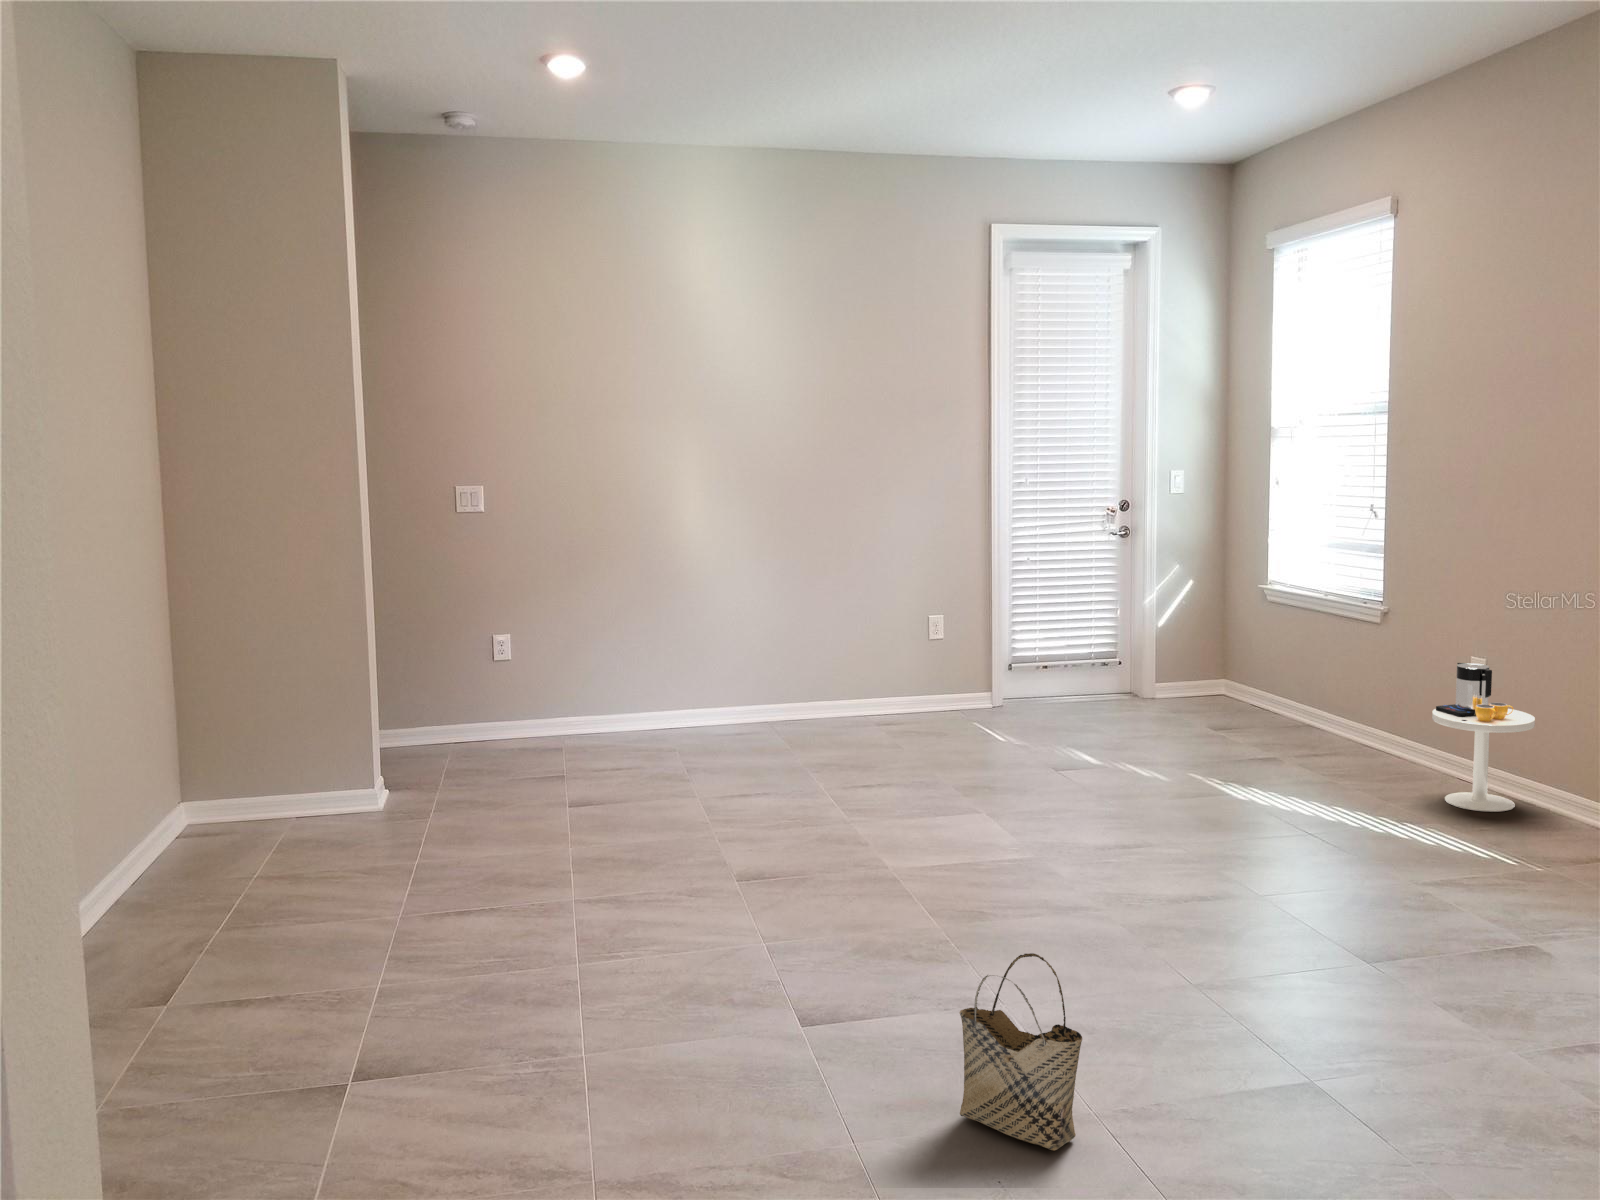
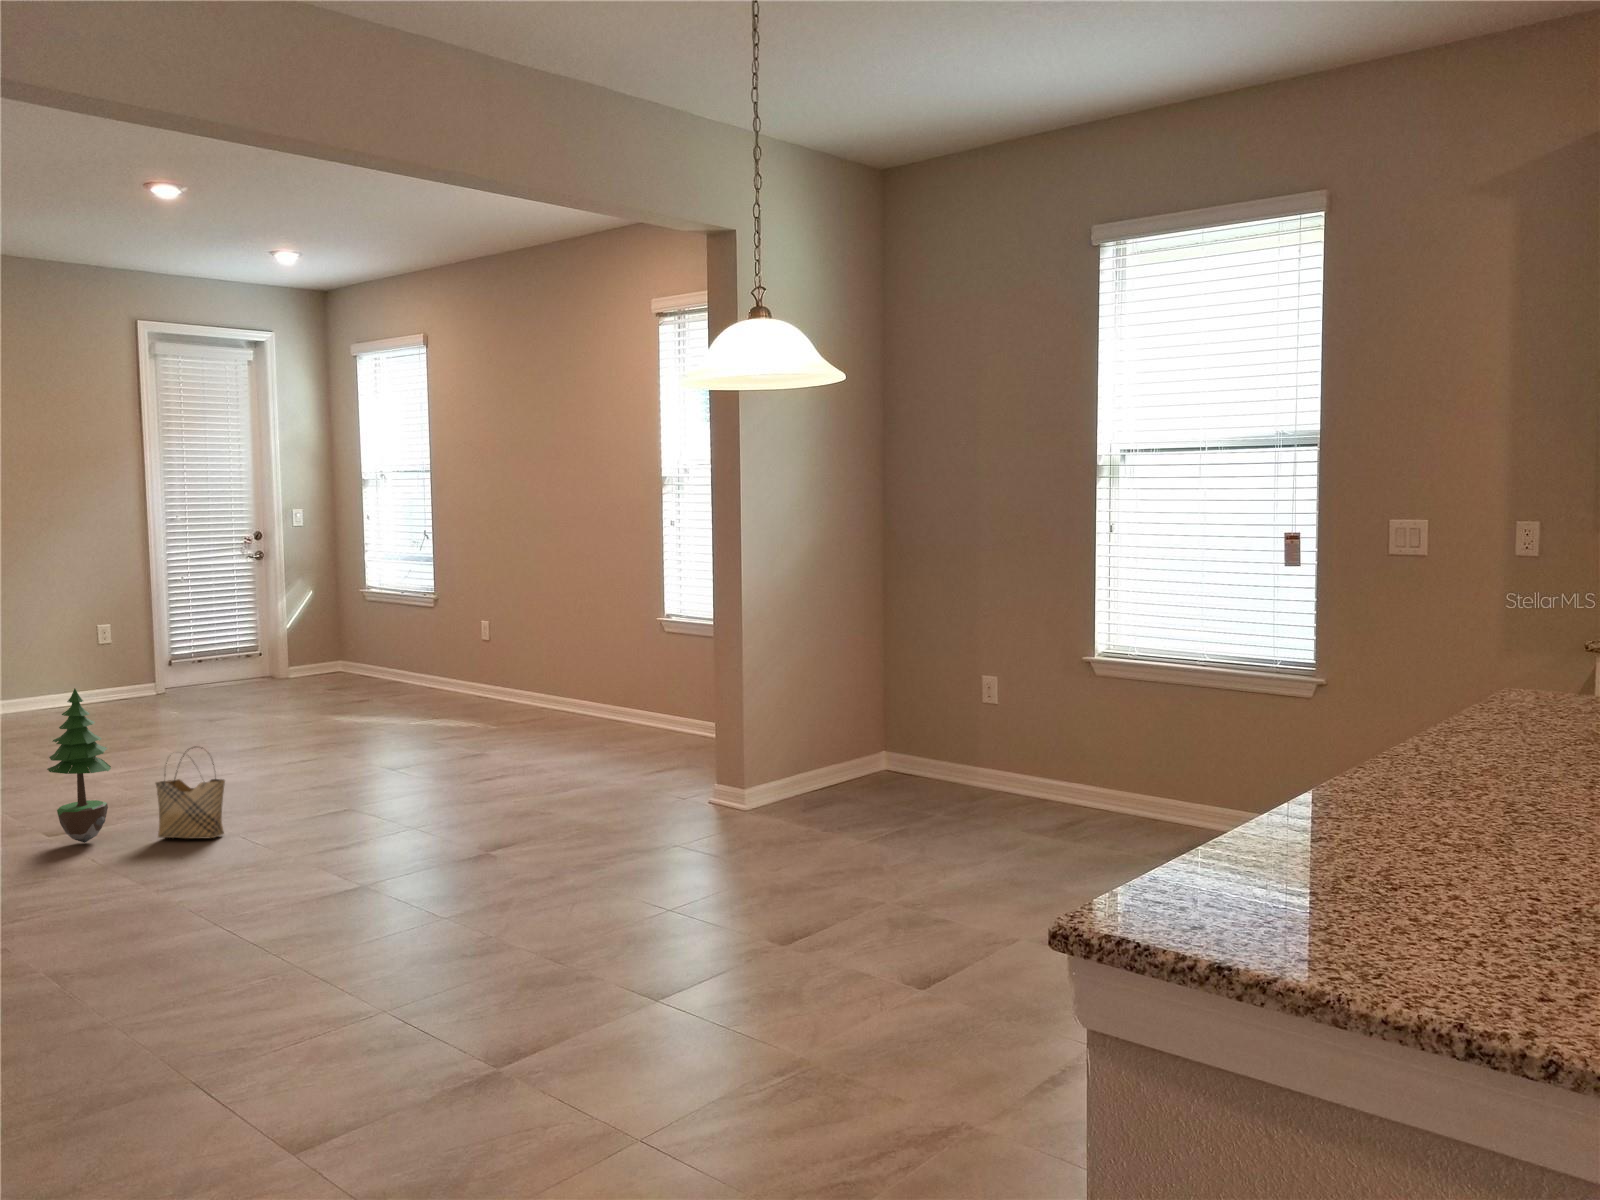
side table: present [1432,663,1535,812] -> none [455,623,510,709]
potted tree: none [793,820,893,1087] -> present [47,688,111,843]

